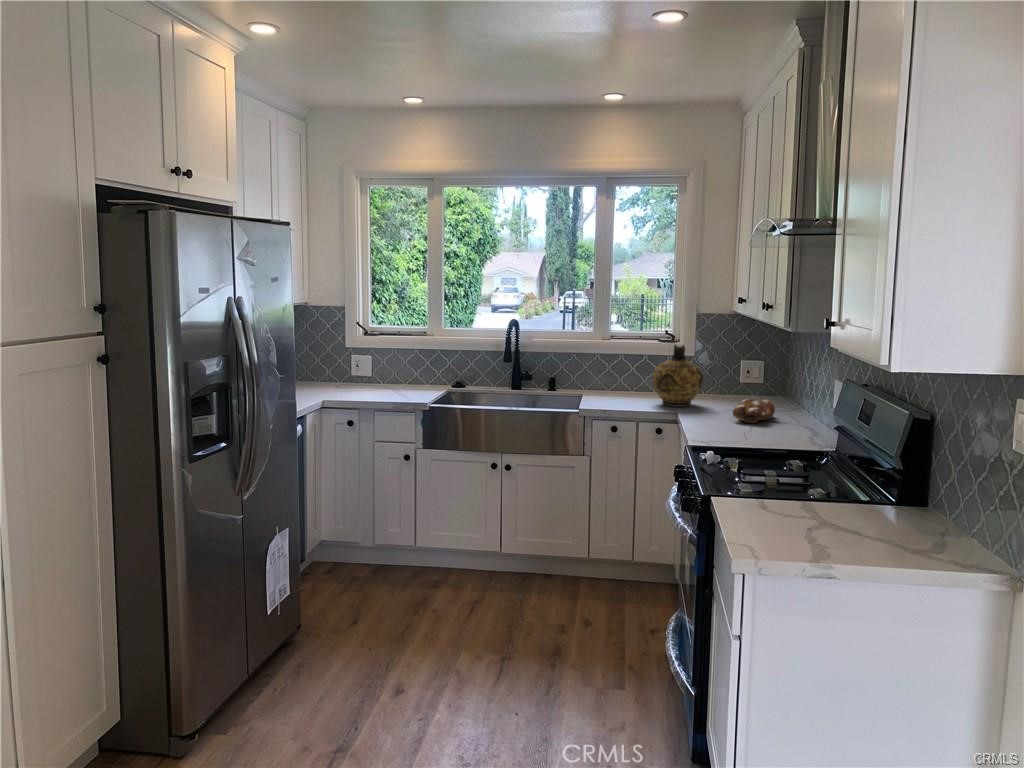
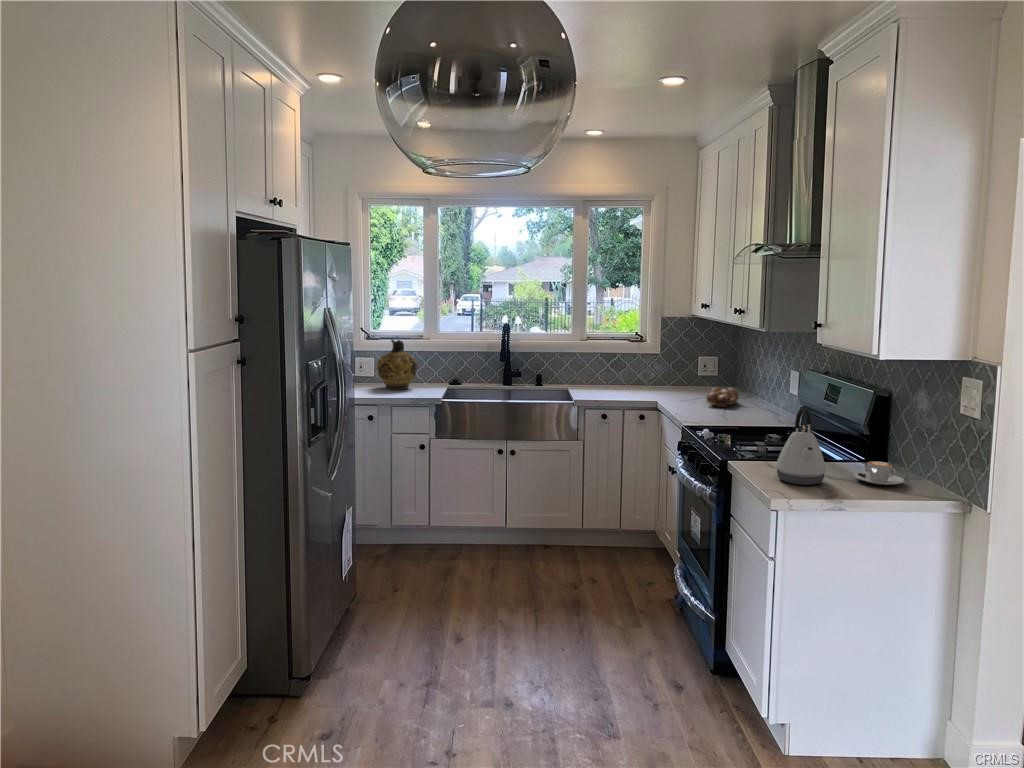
ceramic jug: present [653,345,703,407] -> present [377,339,418,389]
kettle: none [755,433,823,539] -> present [776,407,826,485]
coffee cup: none [866,509,935,544] -> present [854,461,904,485]

